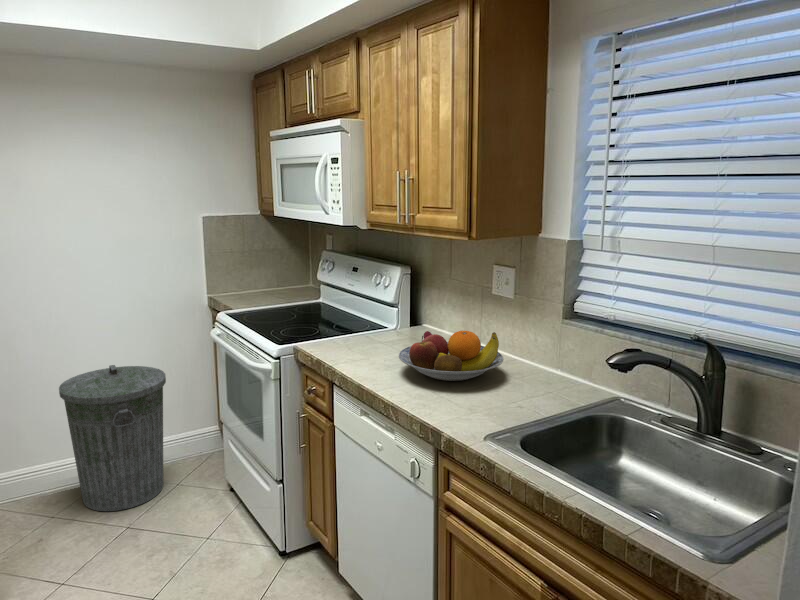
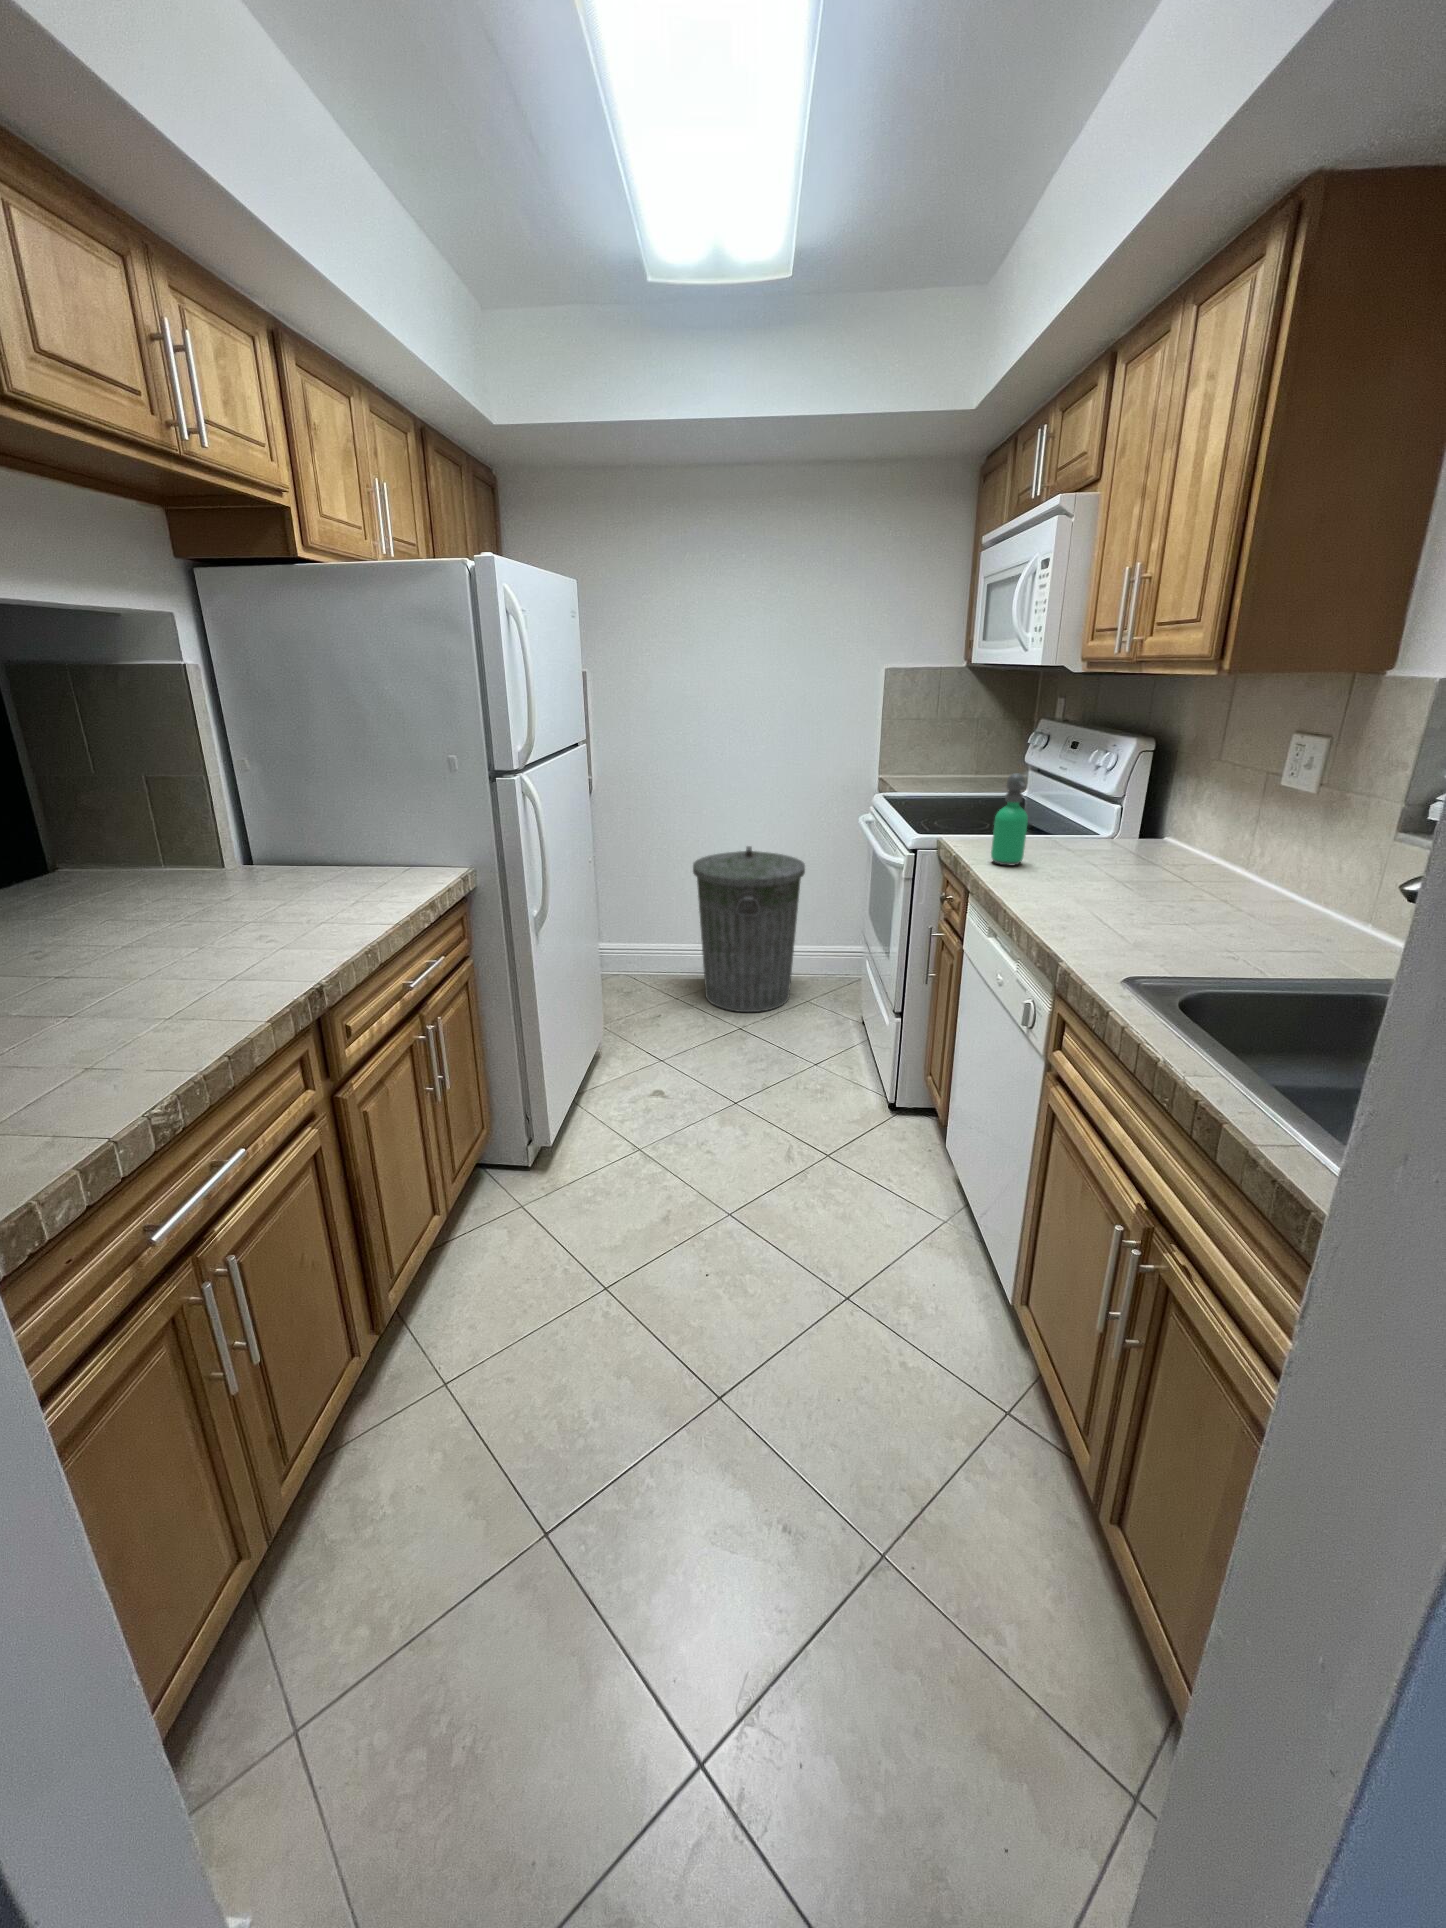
soap dispenser: none [343,300,364,362] -> present [991,773,1028,865]
fruit bowl: present [399,331,504,381] -> none [1062,831,1254,911]

